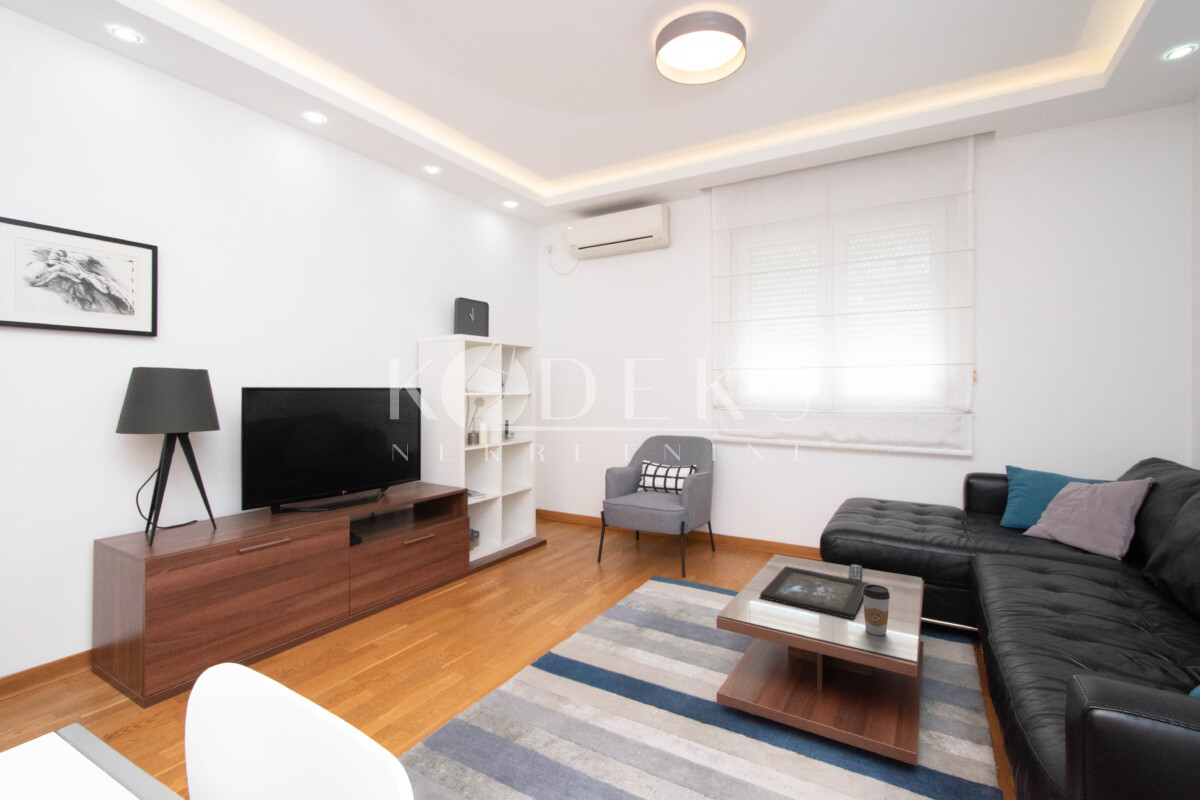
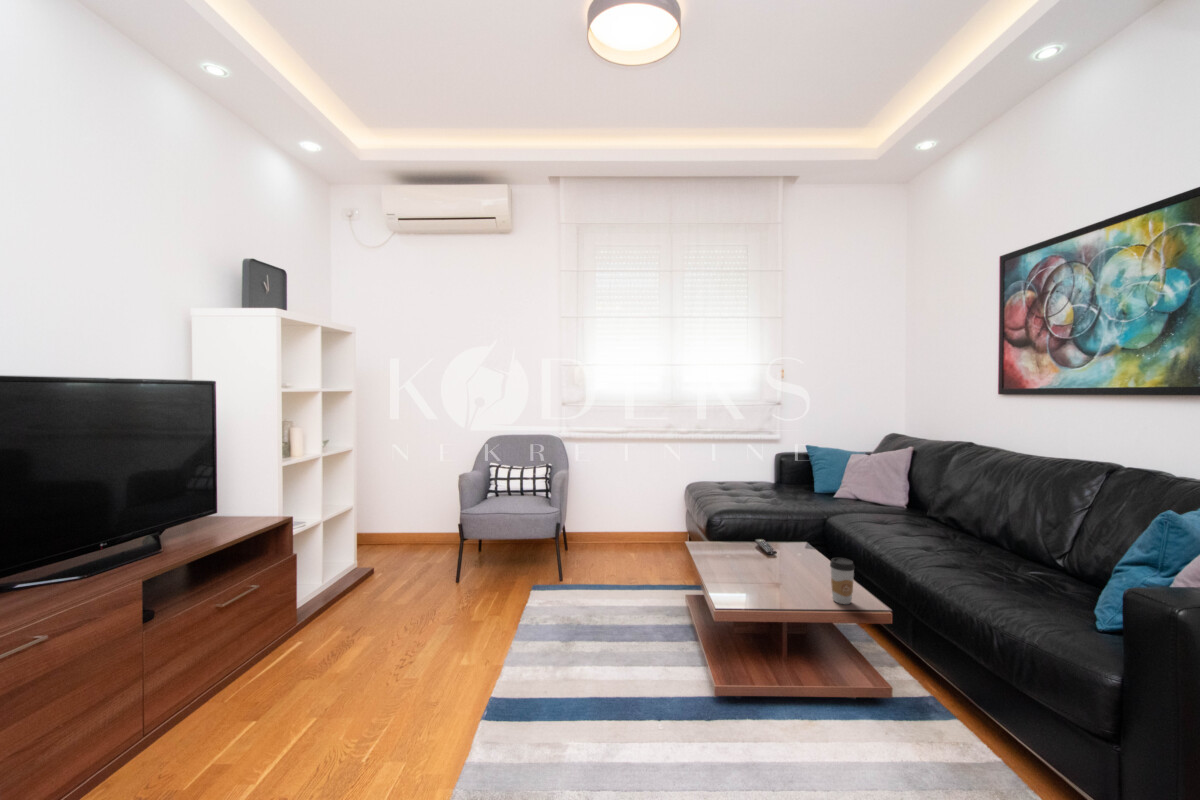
tray: present [760,566,868,618] -> none [711,554,814,594]

